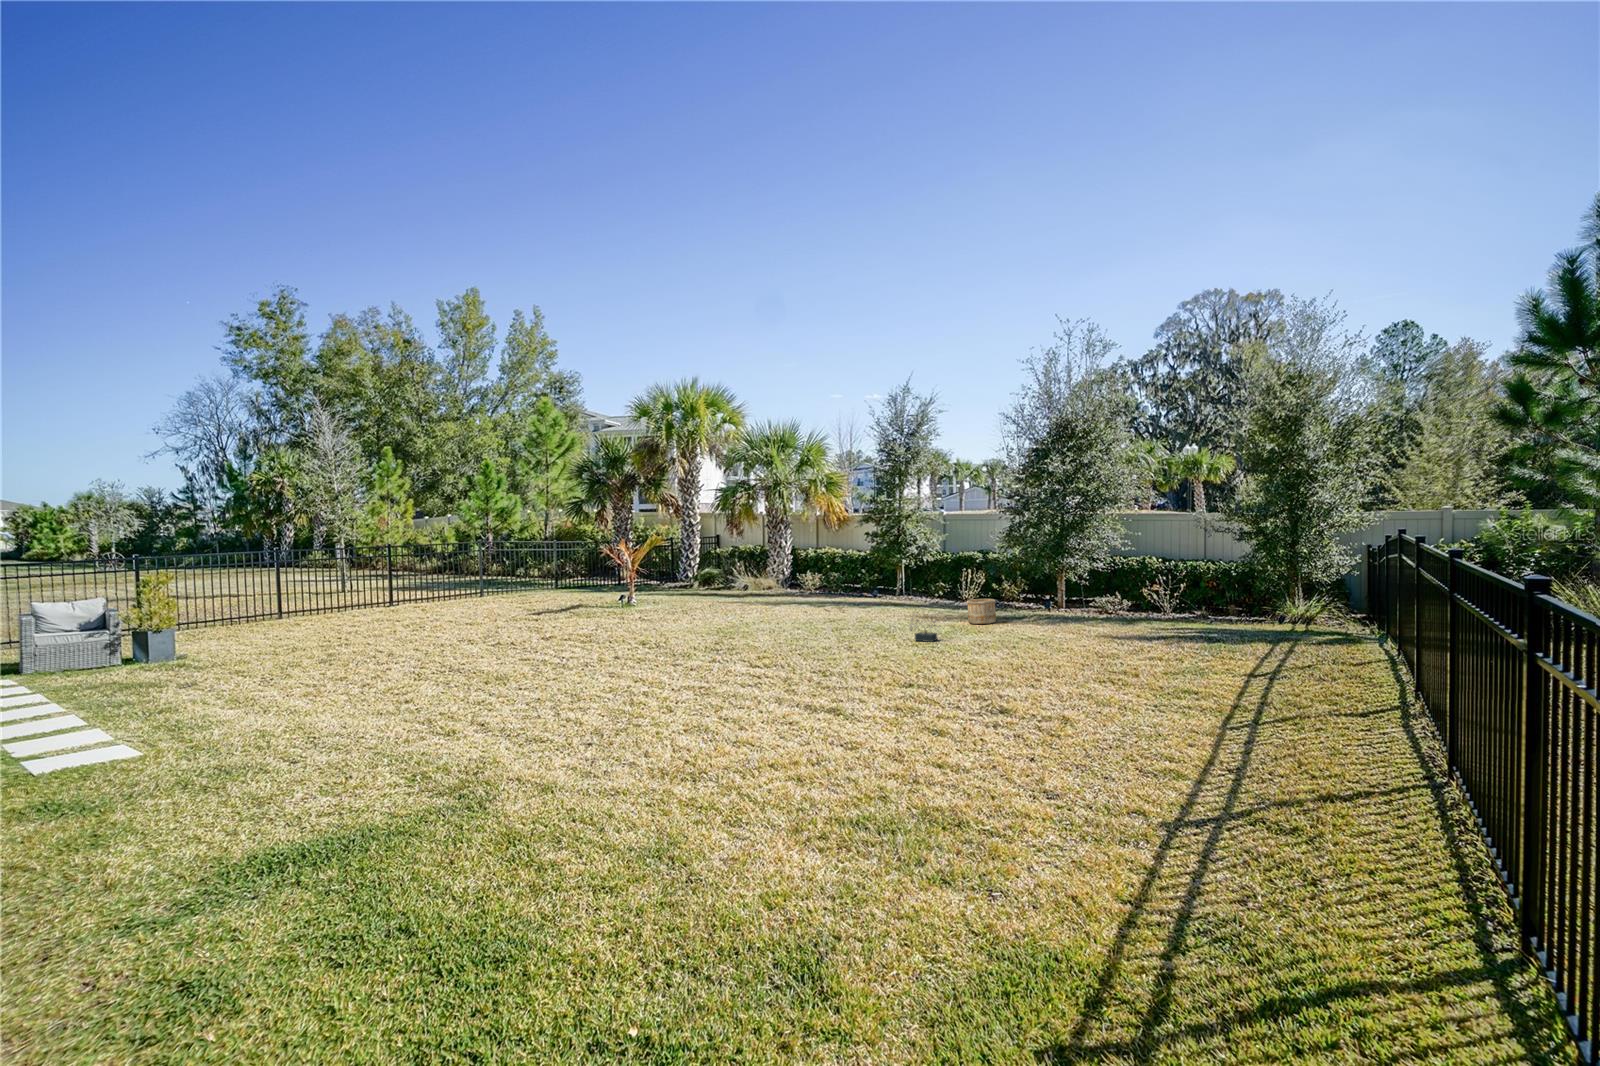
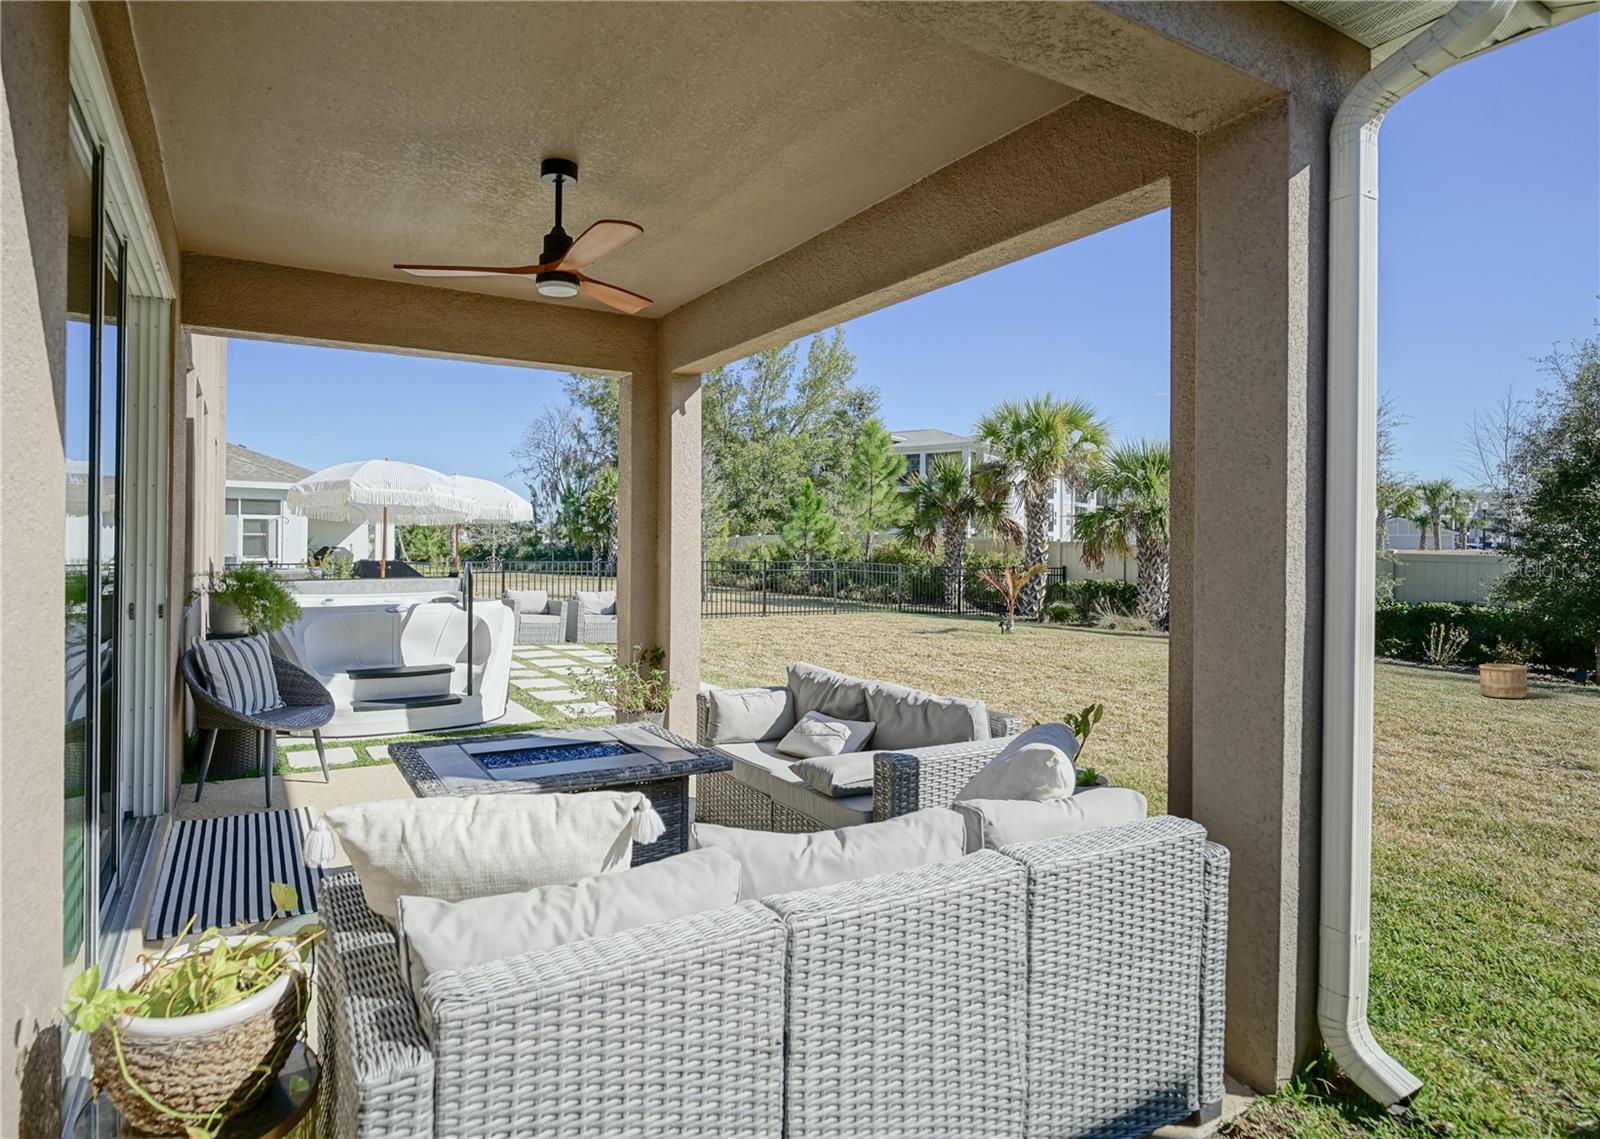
decorative plant: present [911,614,939,642] -> none [1413,677,1464,718]

